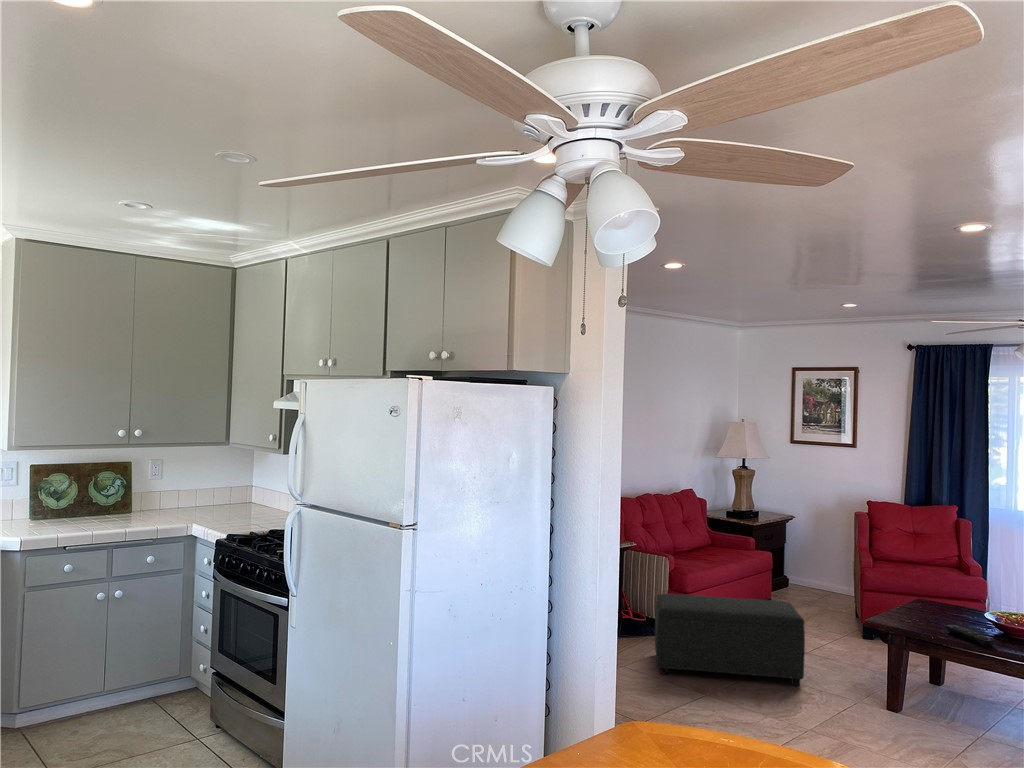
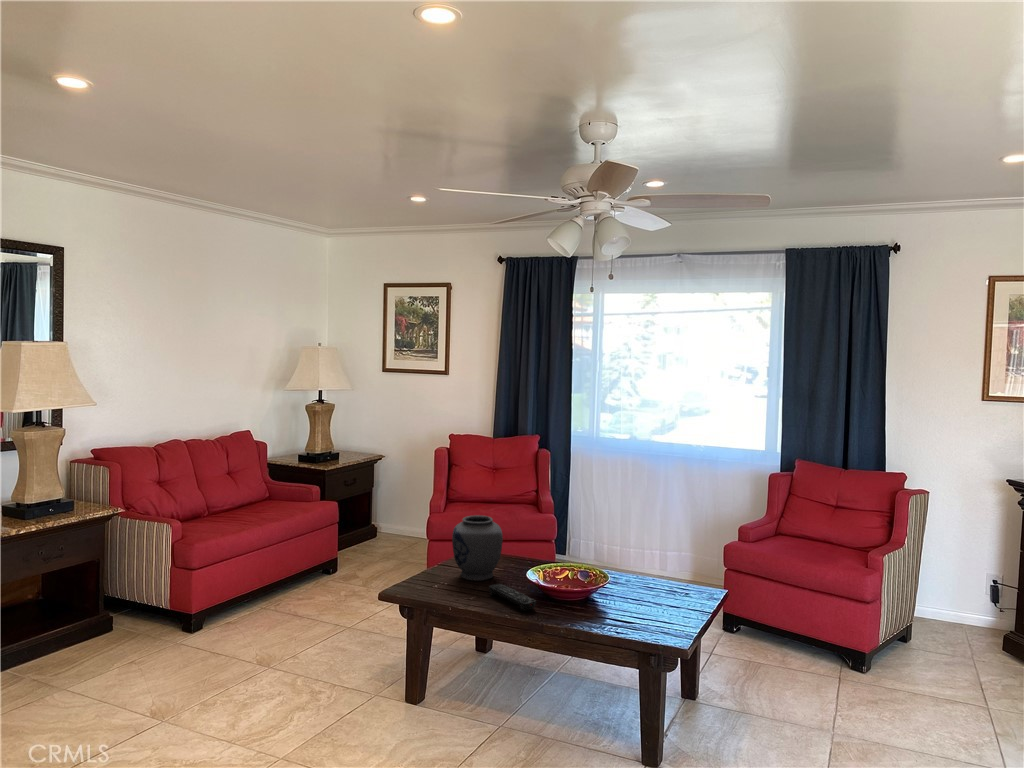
vase: none [906,569,952,622] -> present [452,515,503,581]
ottoman: present [655,594,805,685] -> none [114,571,327,701]

